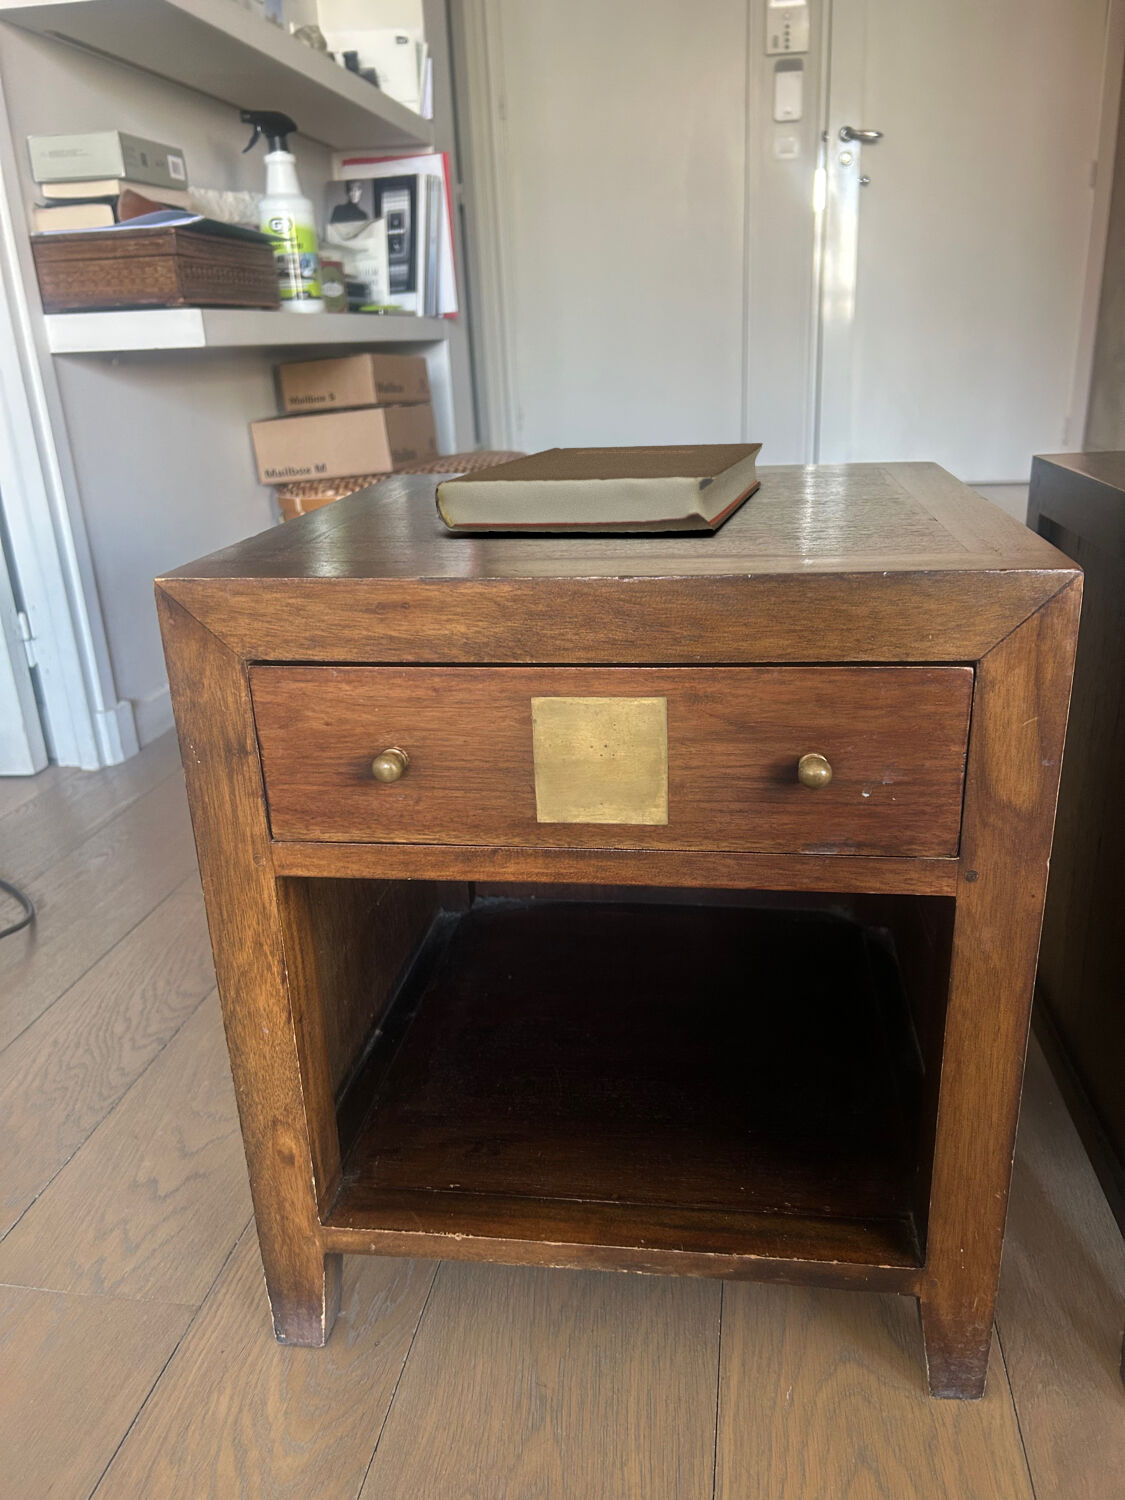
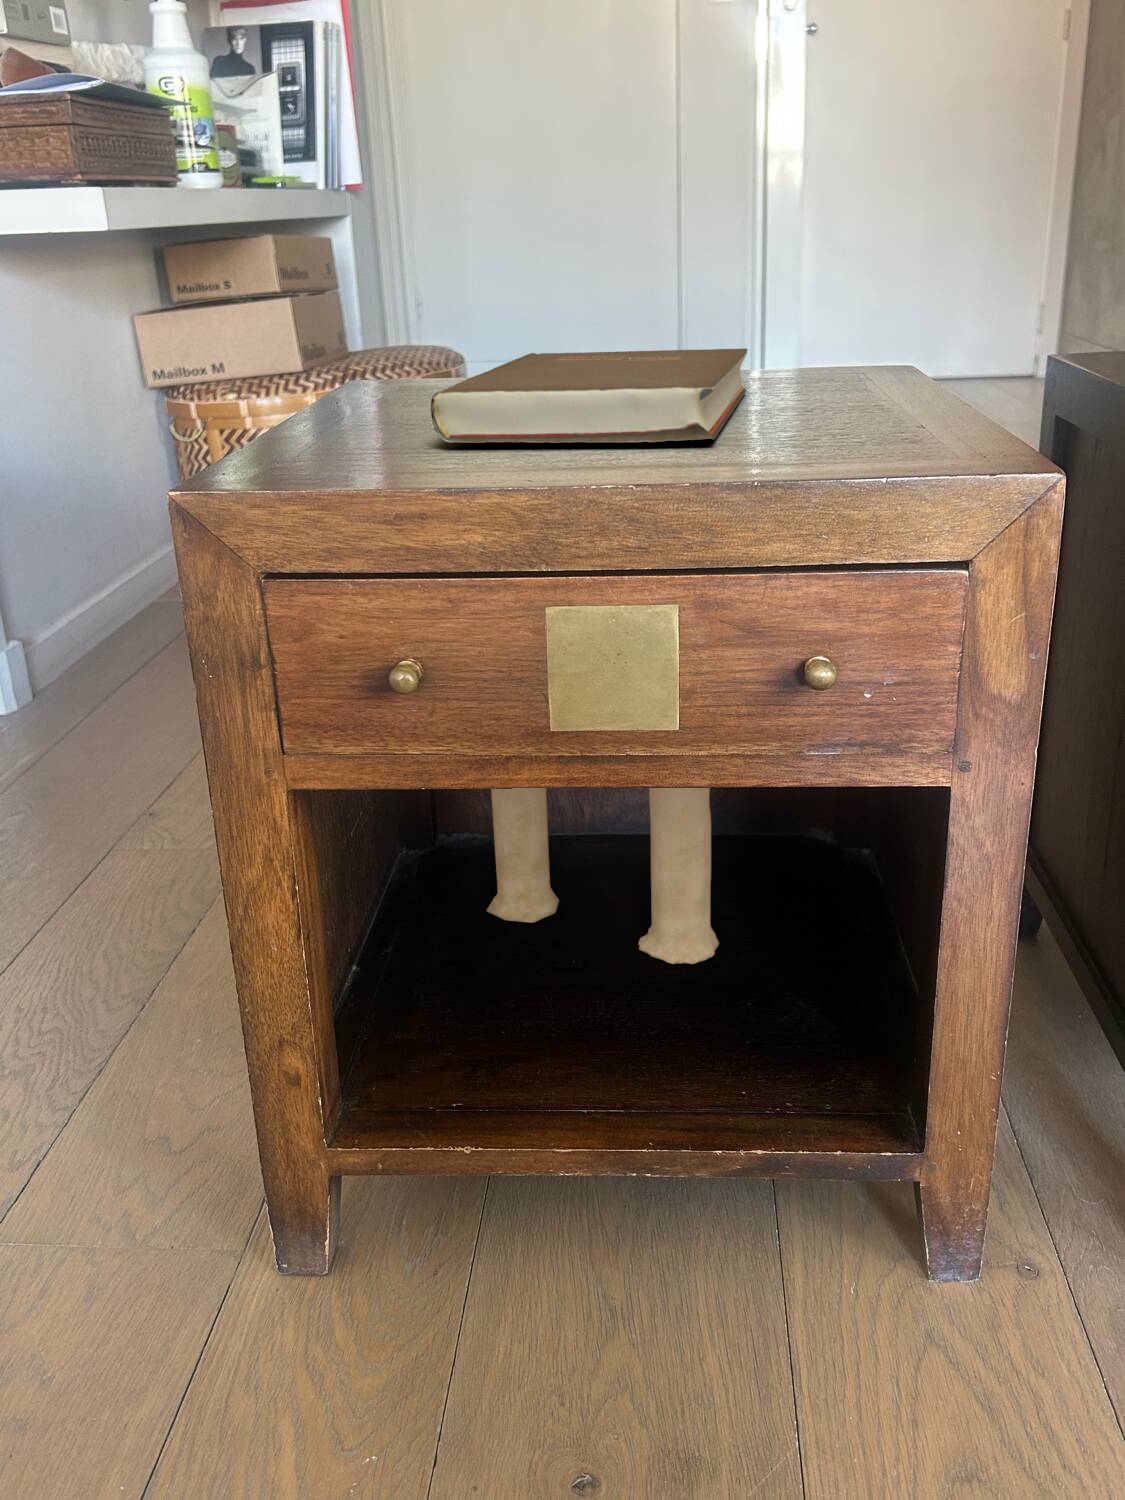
candle: none [504,759,729,1041] -> present [487,788,719,964]

